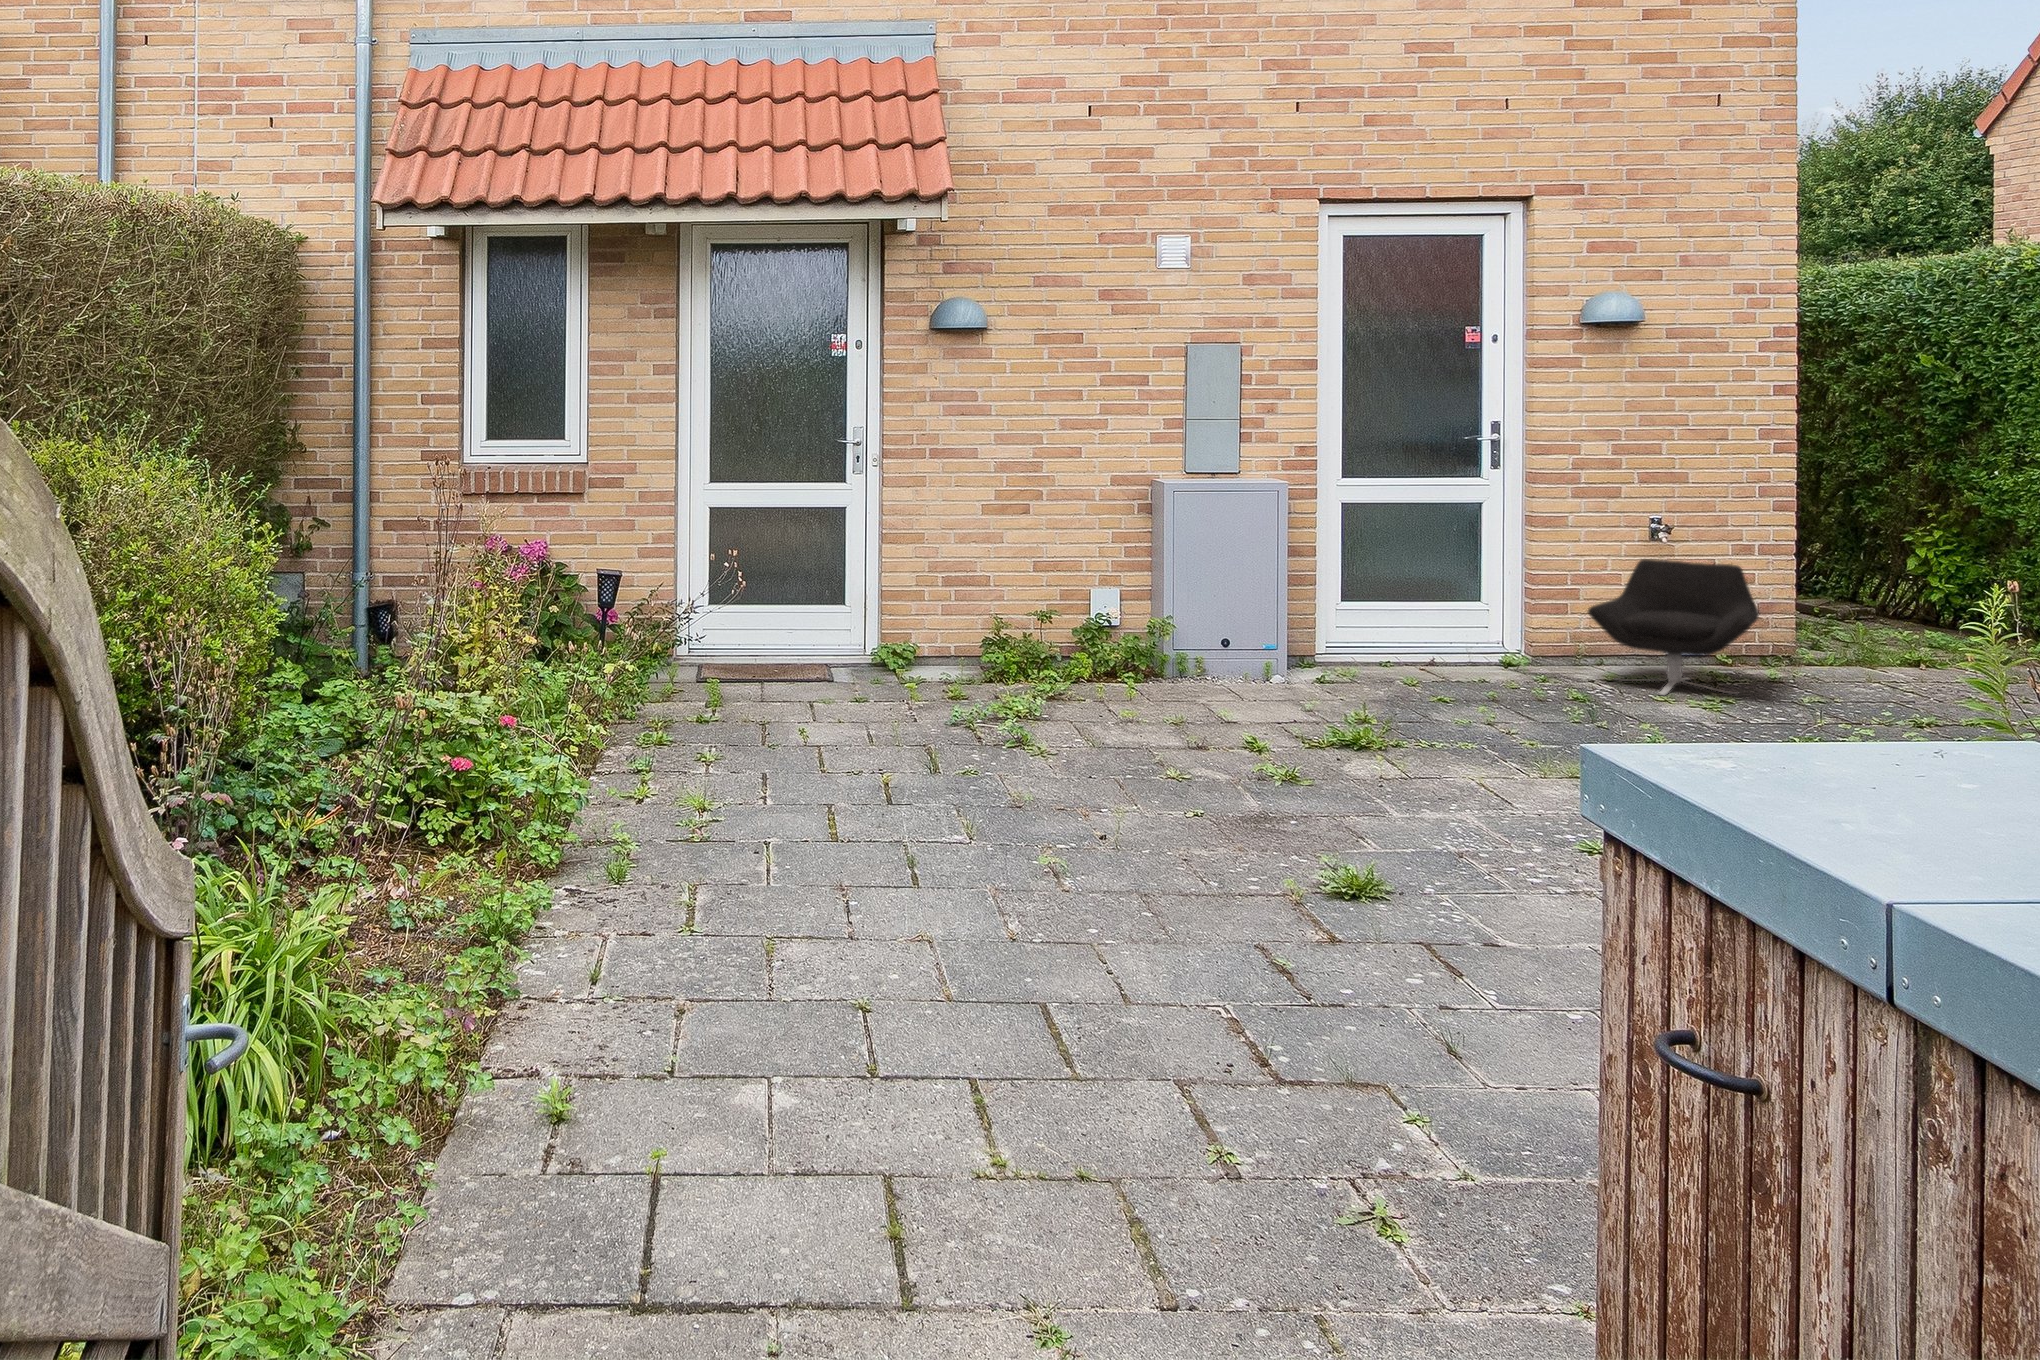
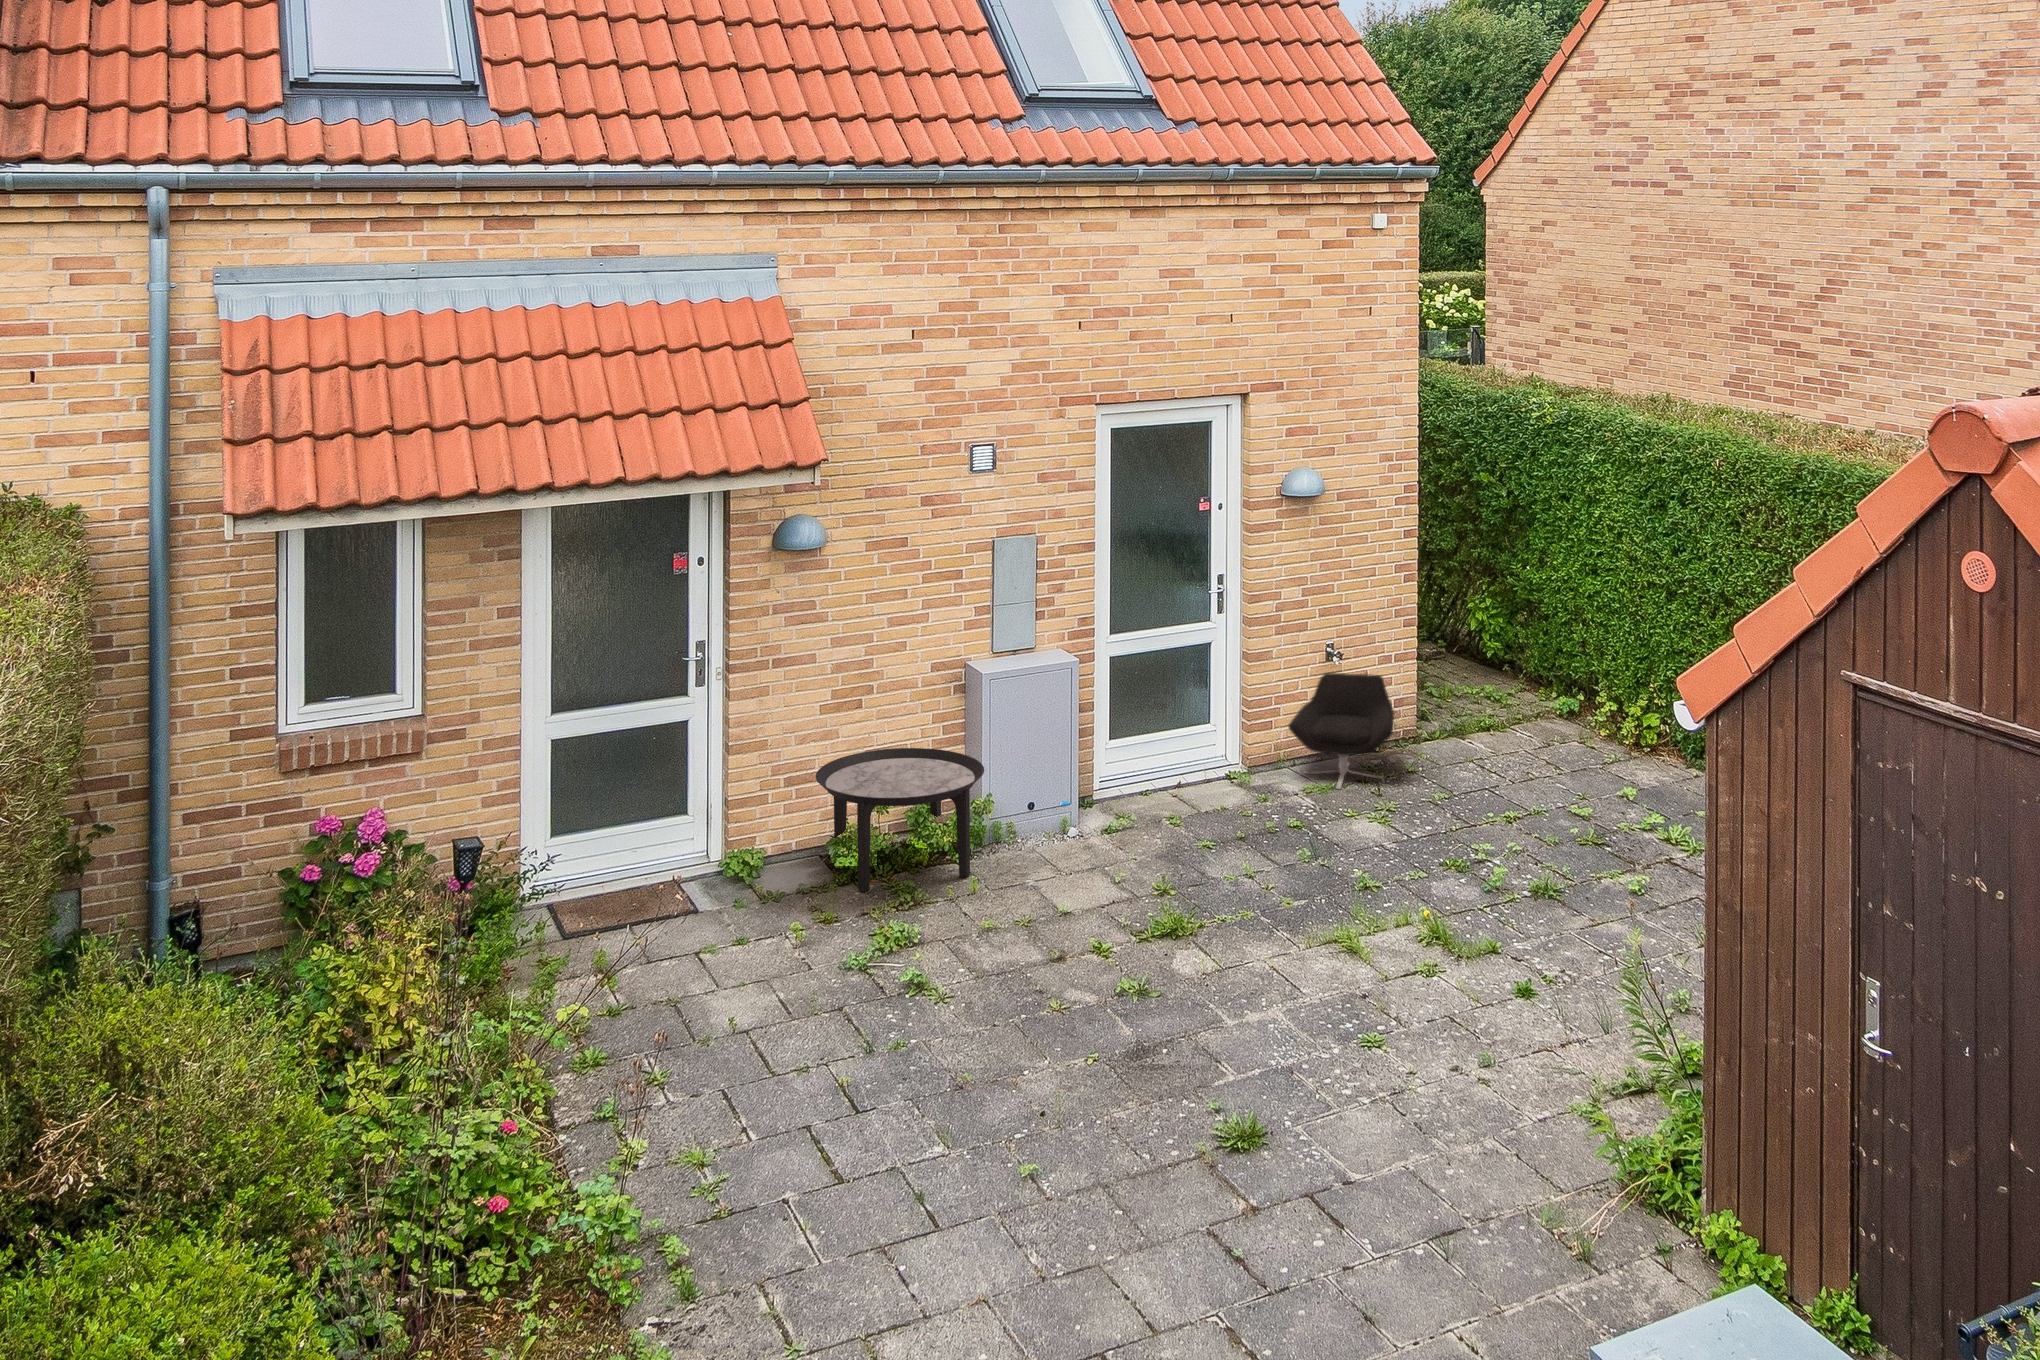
round table: none [944,564,1141,702] -> present [816,748,984,892]

